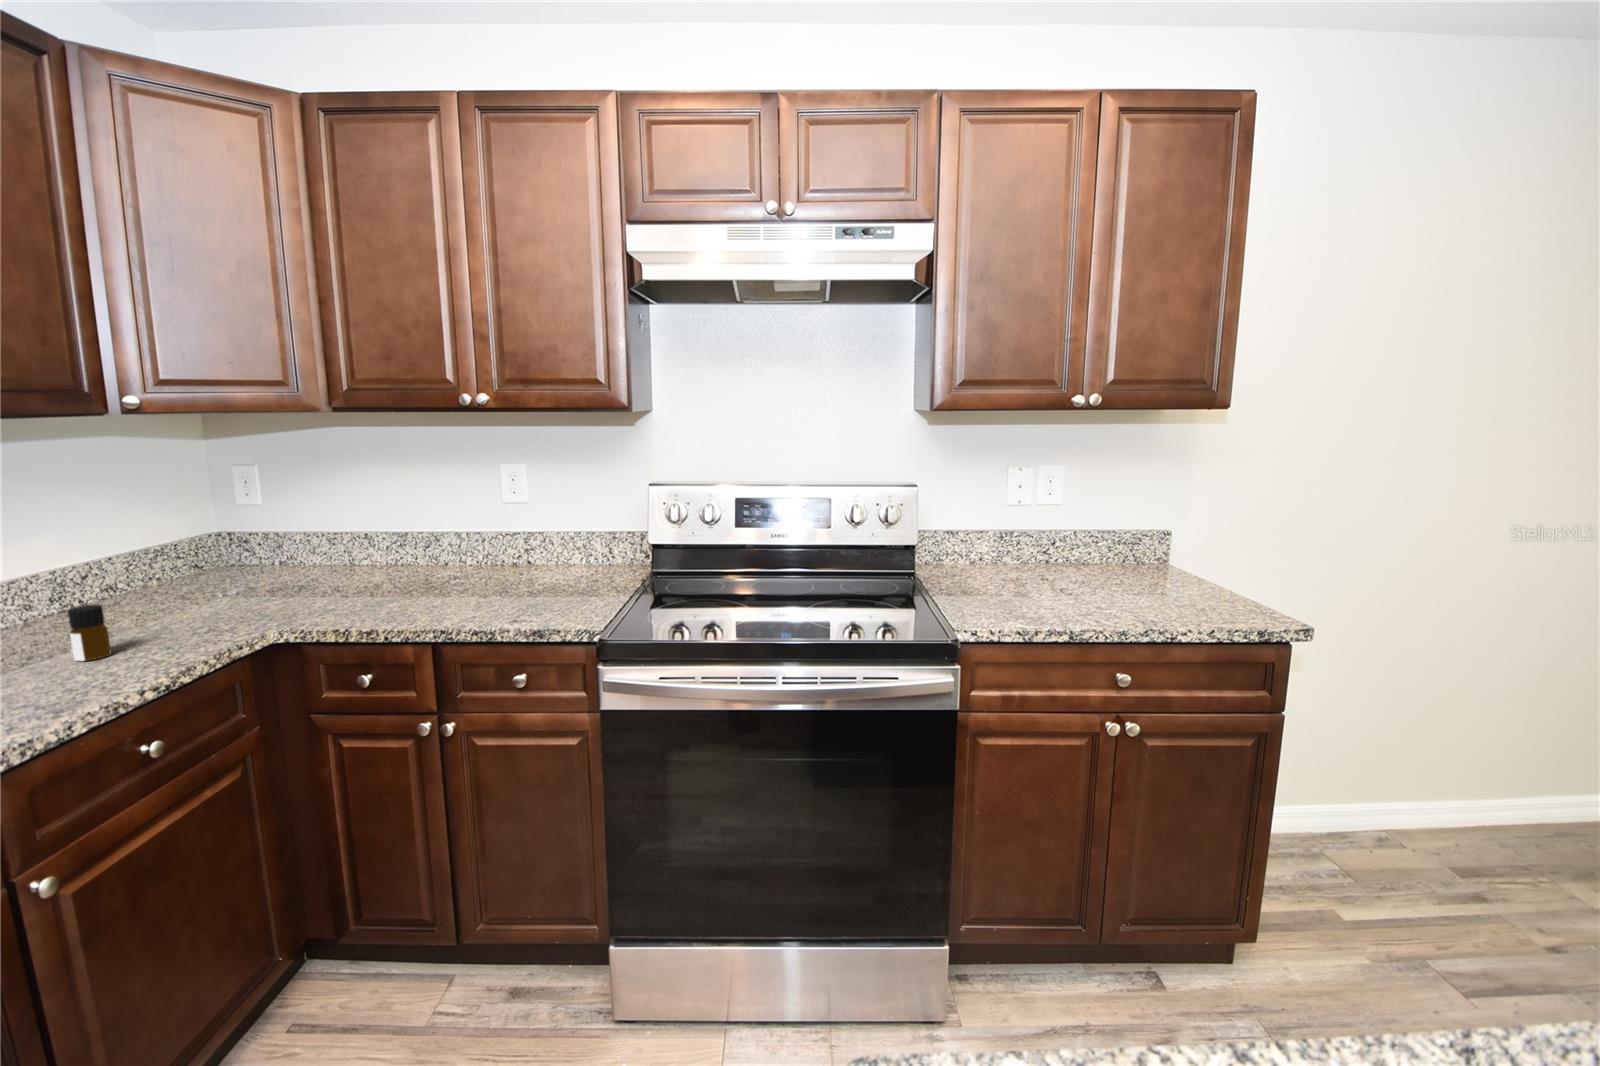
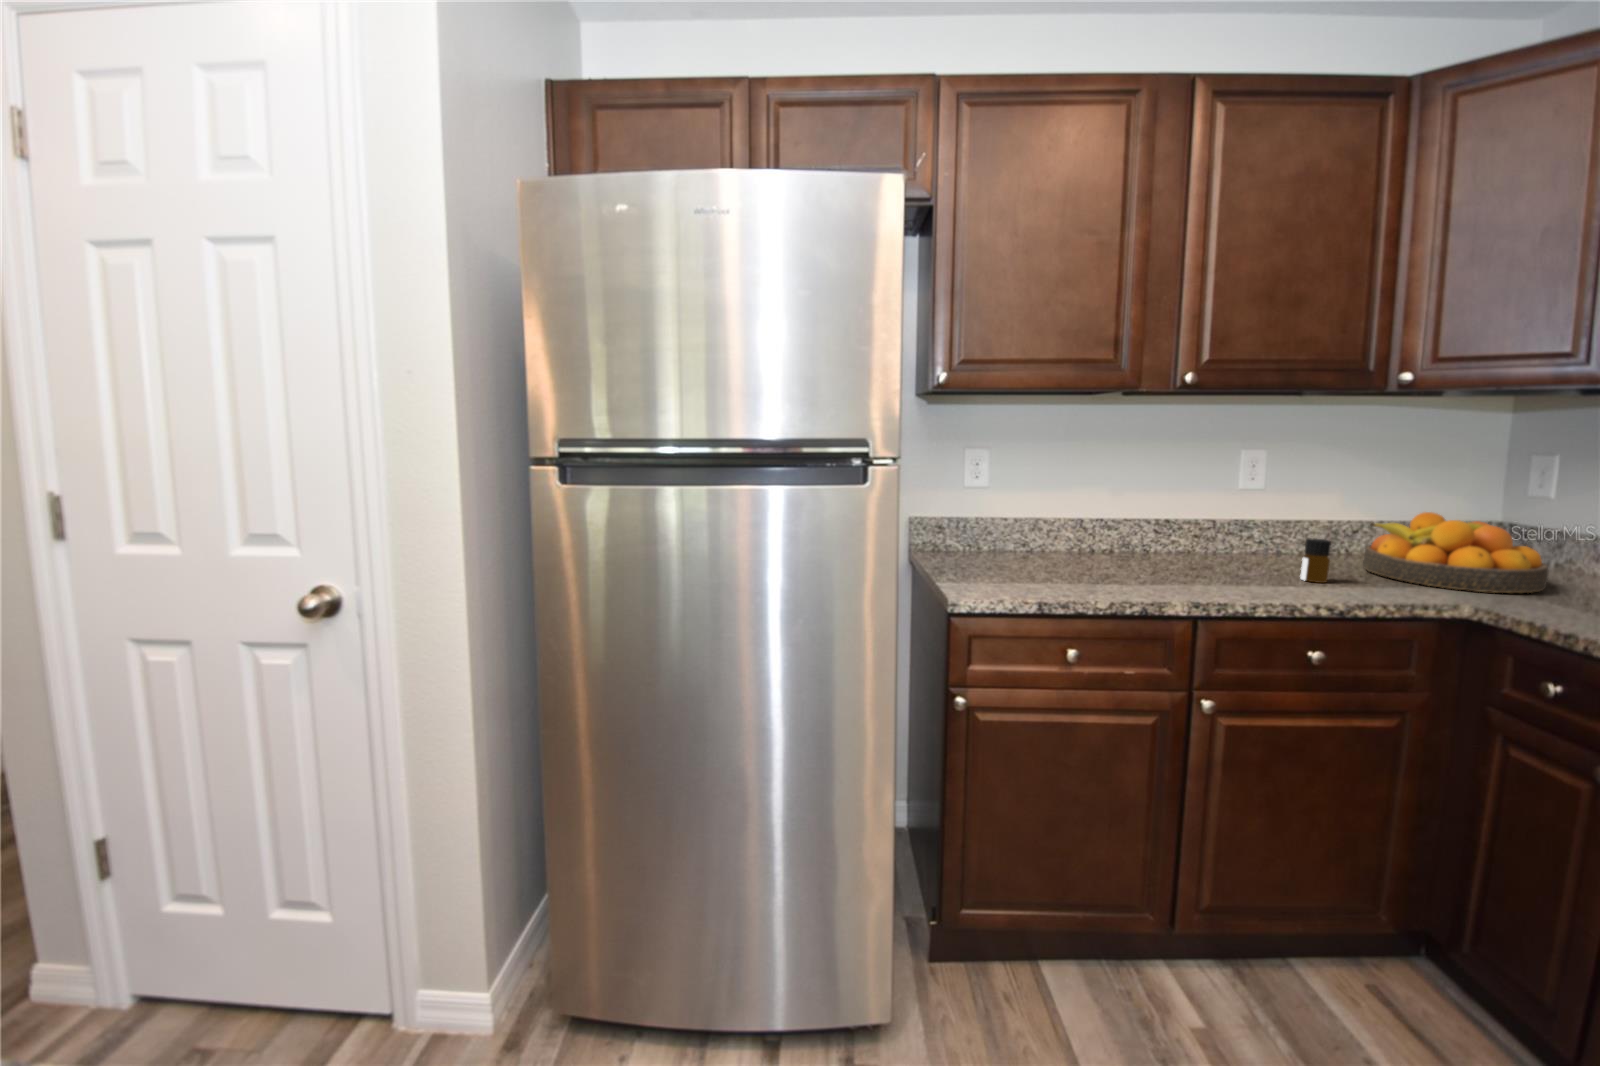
fruit bowl: none [114,542,301,624] -> present [1363,512,1548,593]

